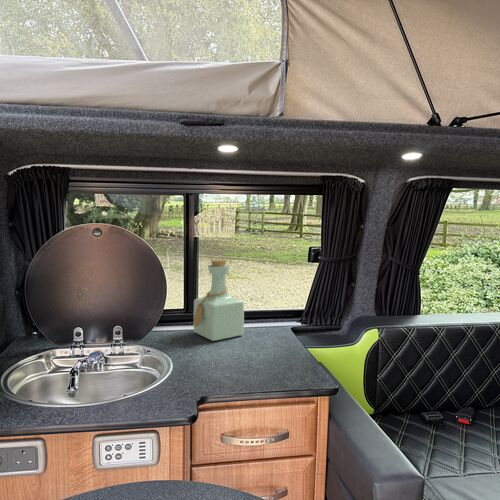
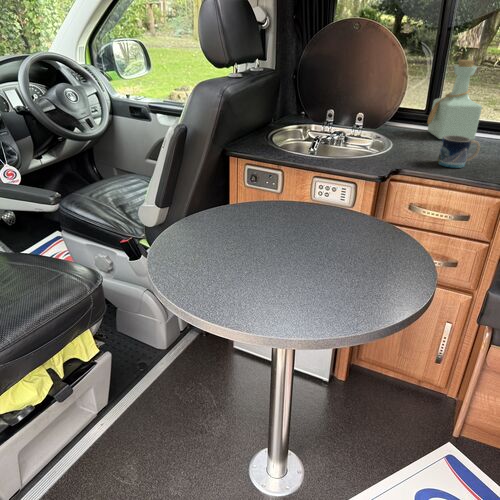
mug: none [233,342,270,380] -> present [438,135,480,168]

